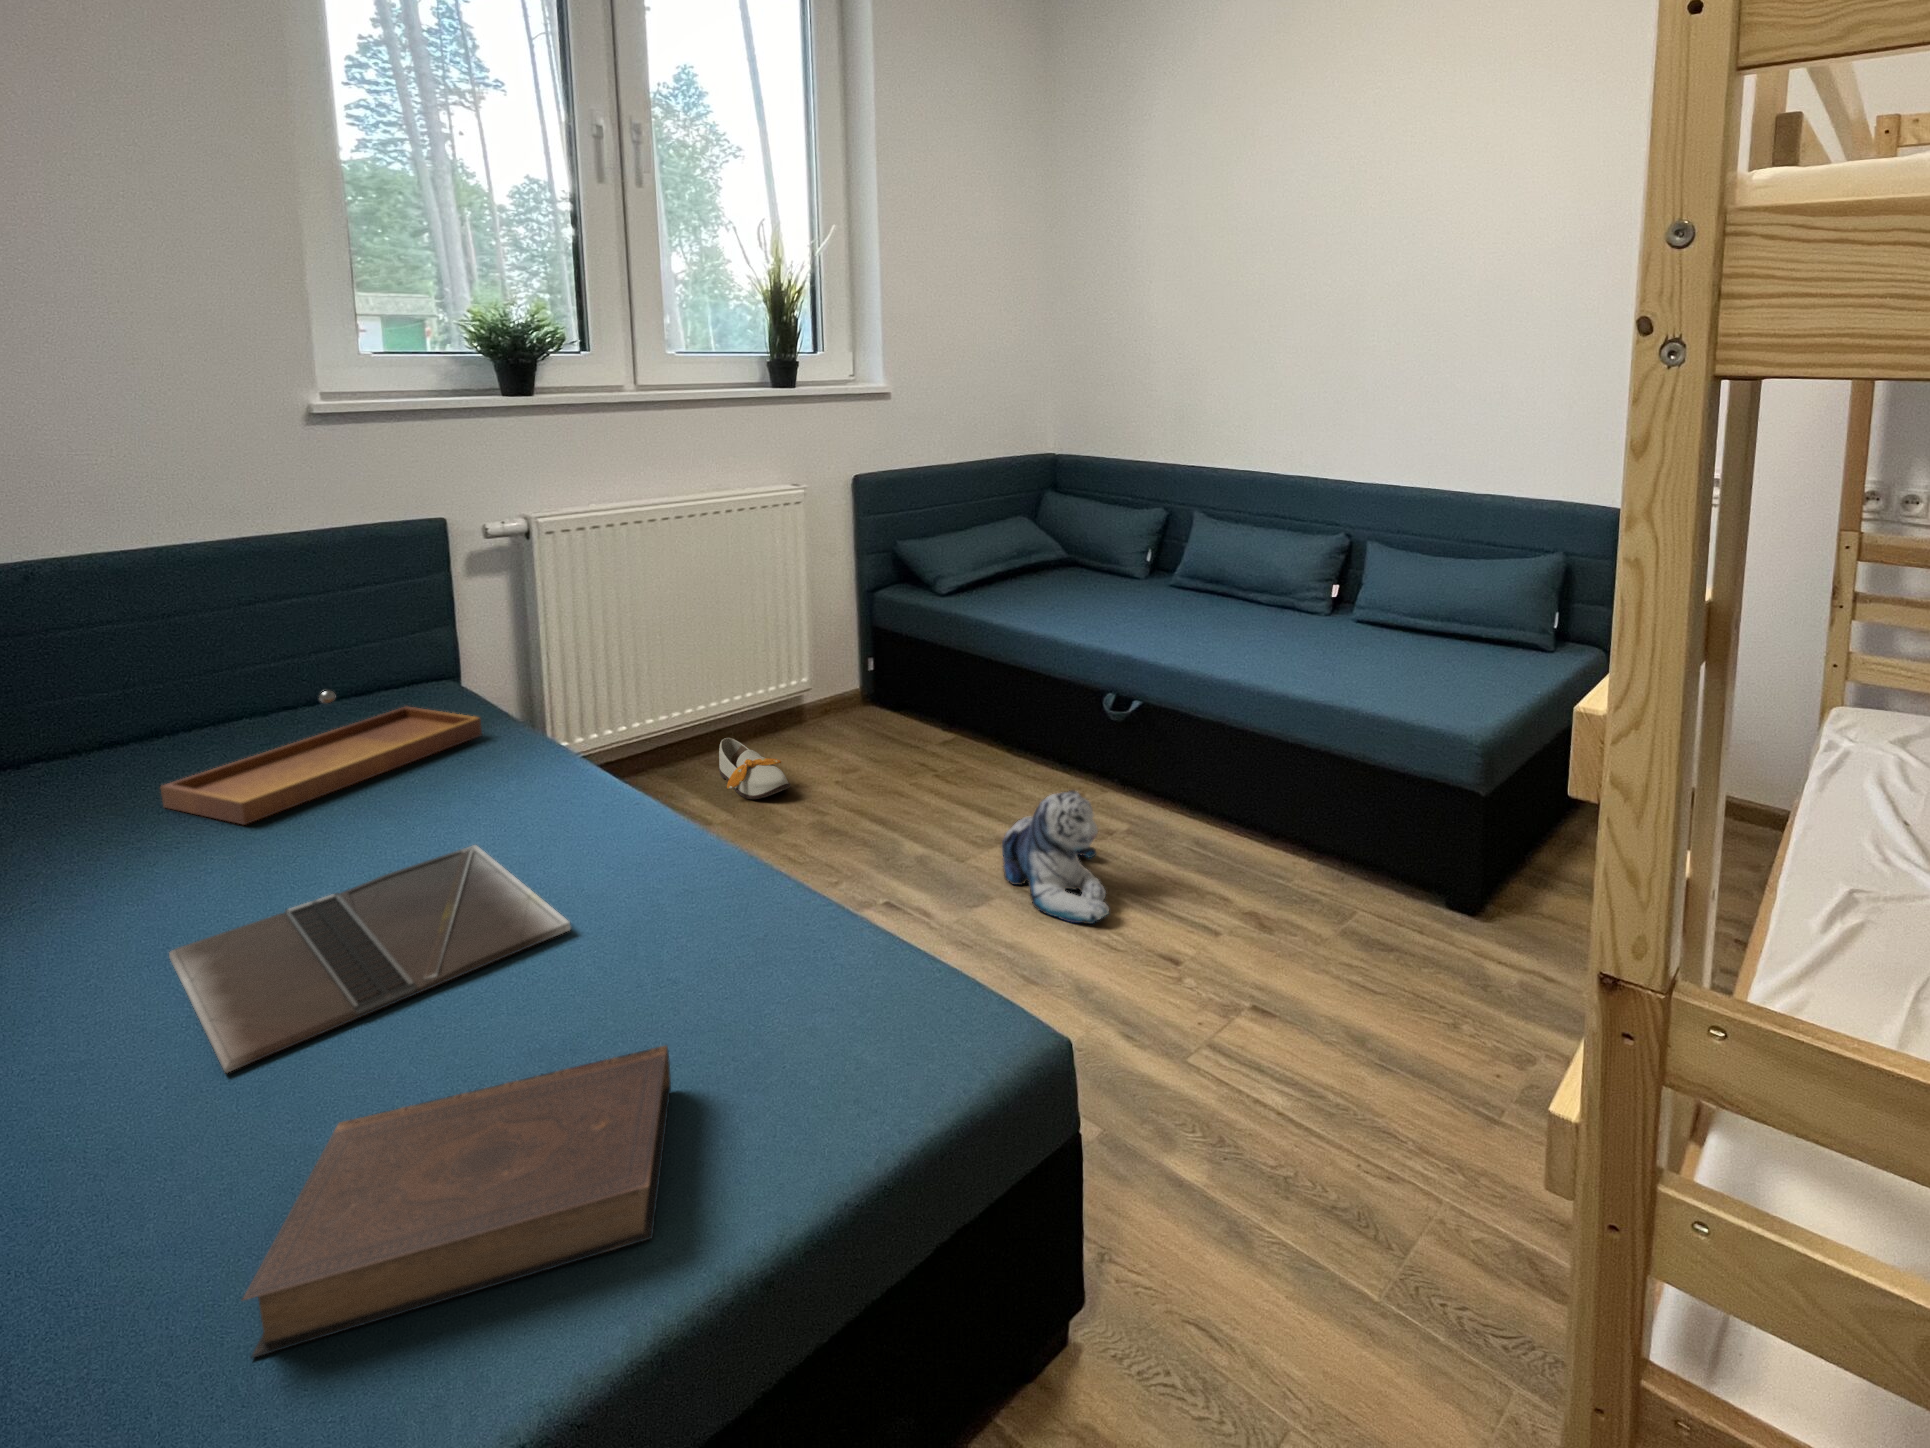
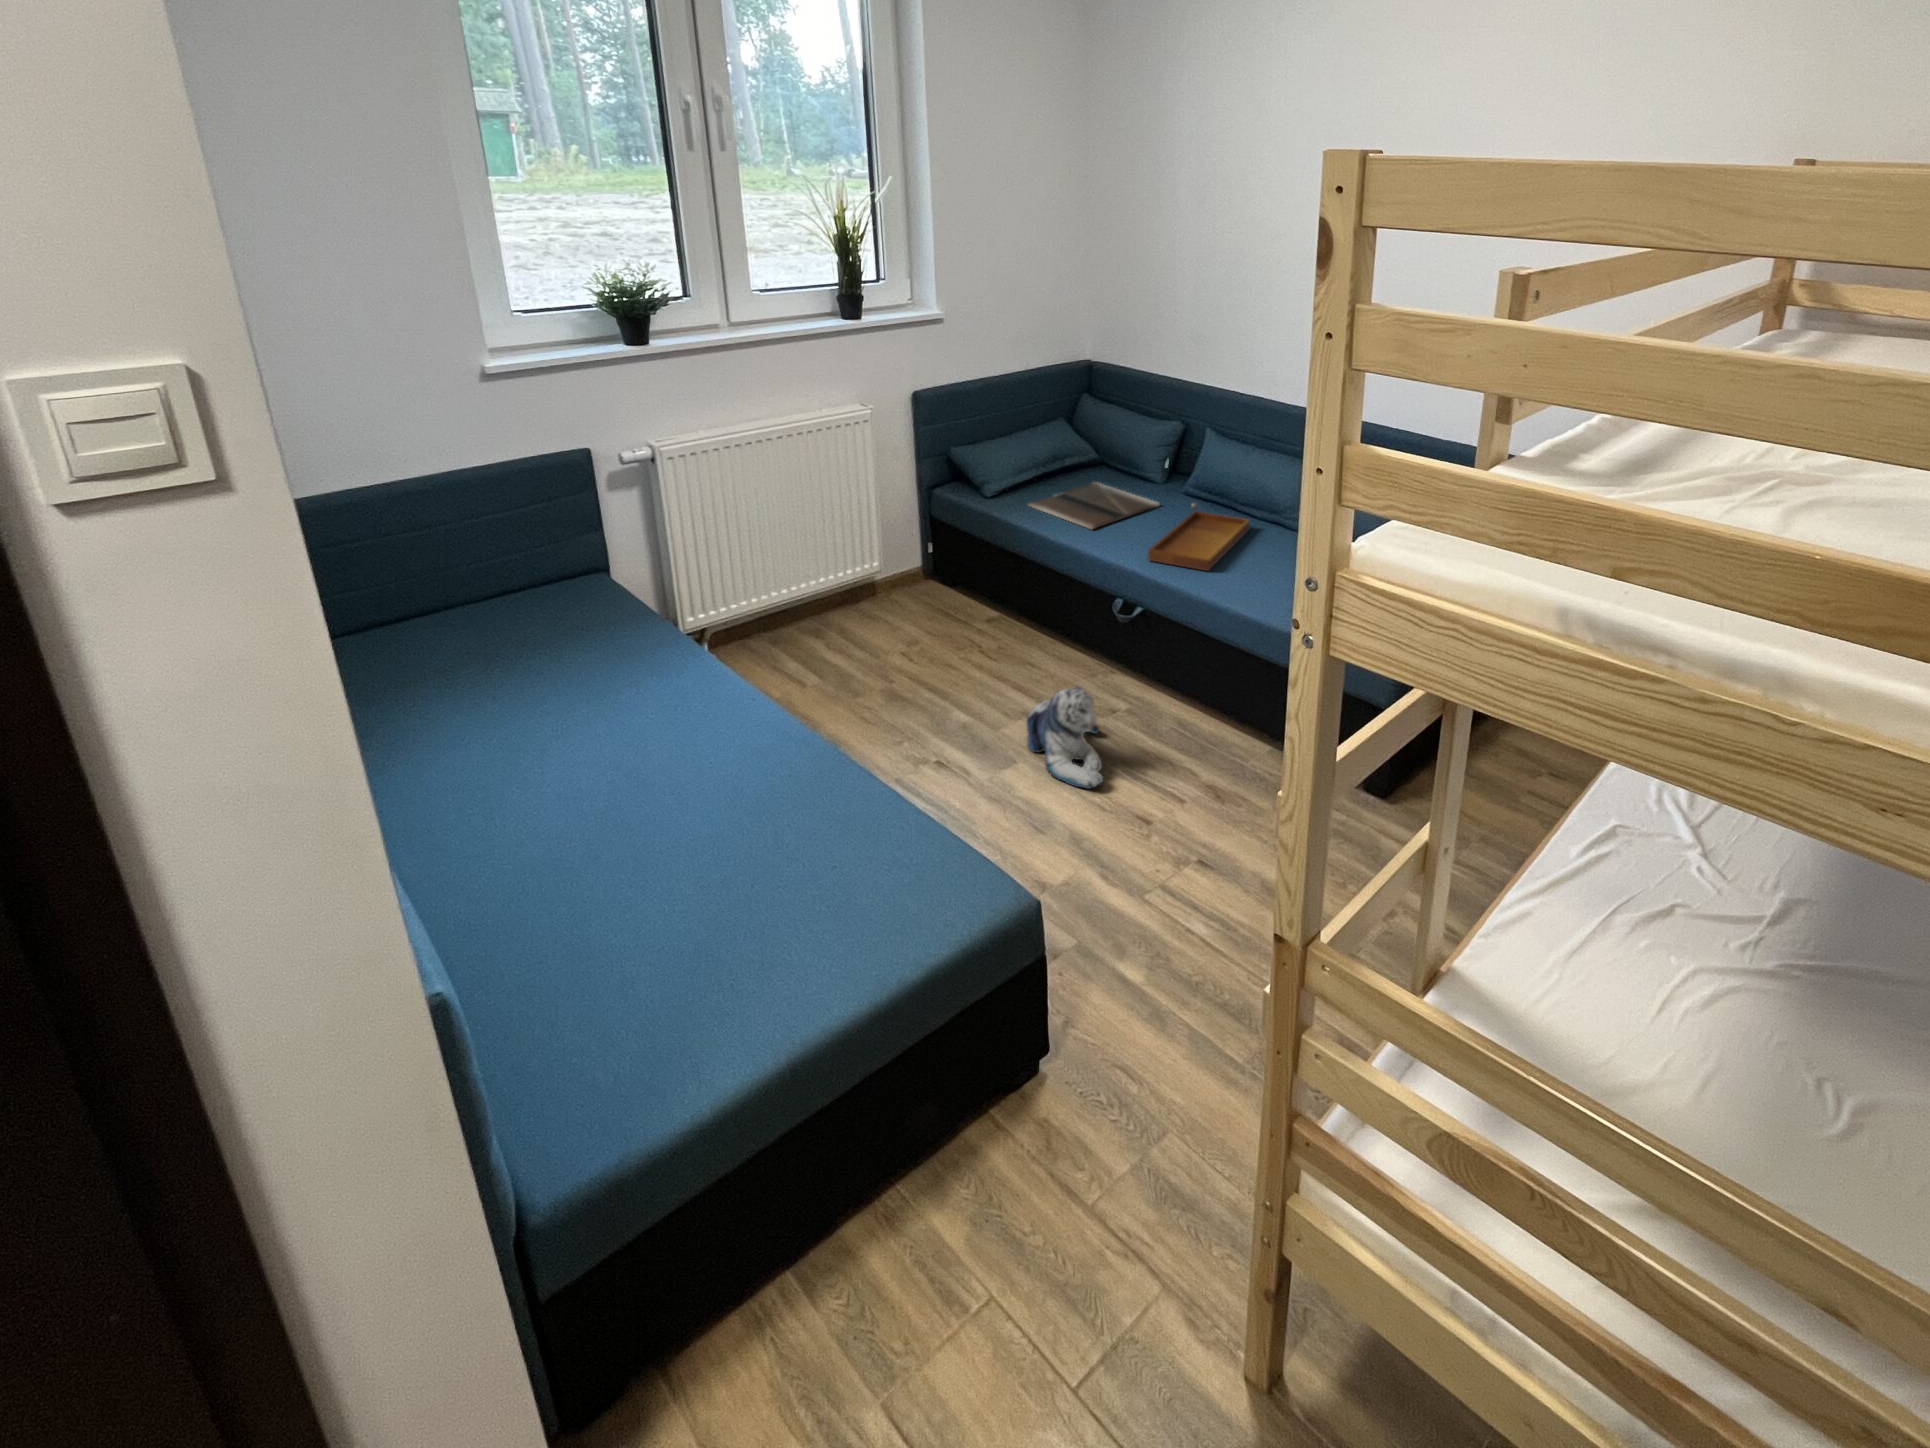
tray: present [161,691,482,825] -> present [1148,503,1250,571]
shoe: present [719,738,790,799] -> none [810,613,866,666]
laptop: present [169,845,571,1073] -> present [1029,482,1159,529]
book: present [243,1046,671,1358] -> none [575,893,790,1051]

